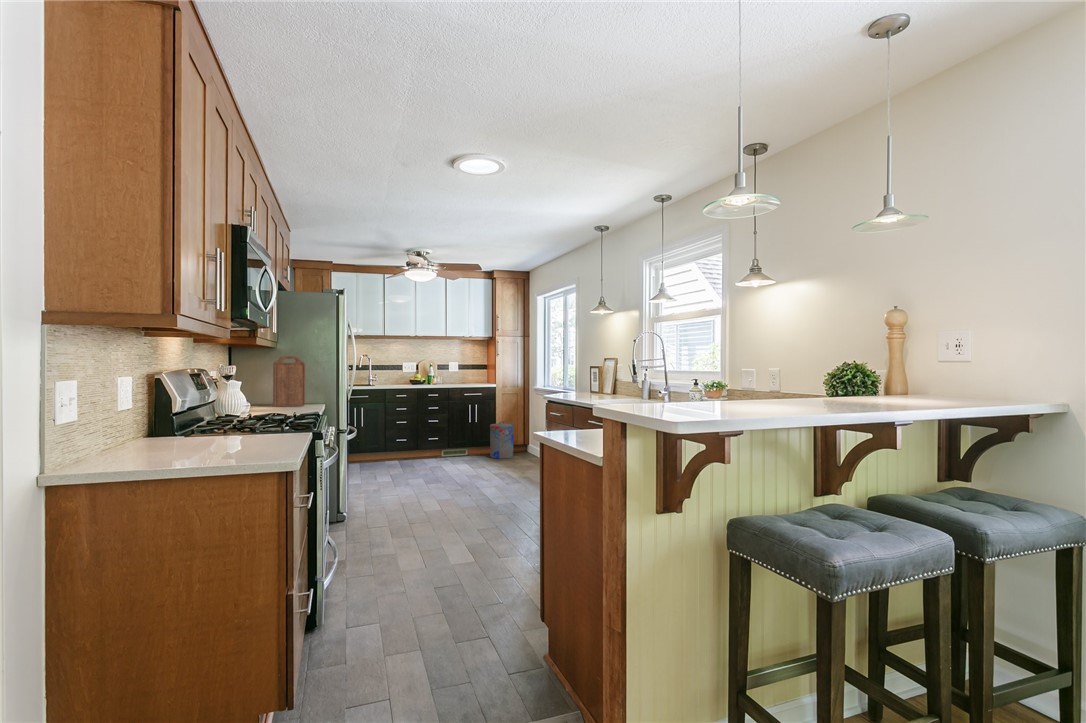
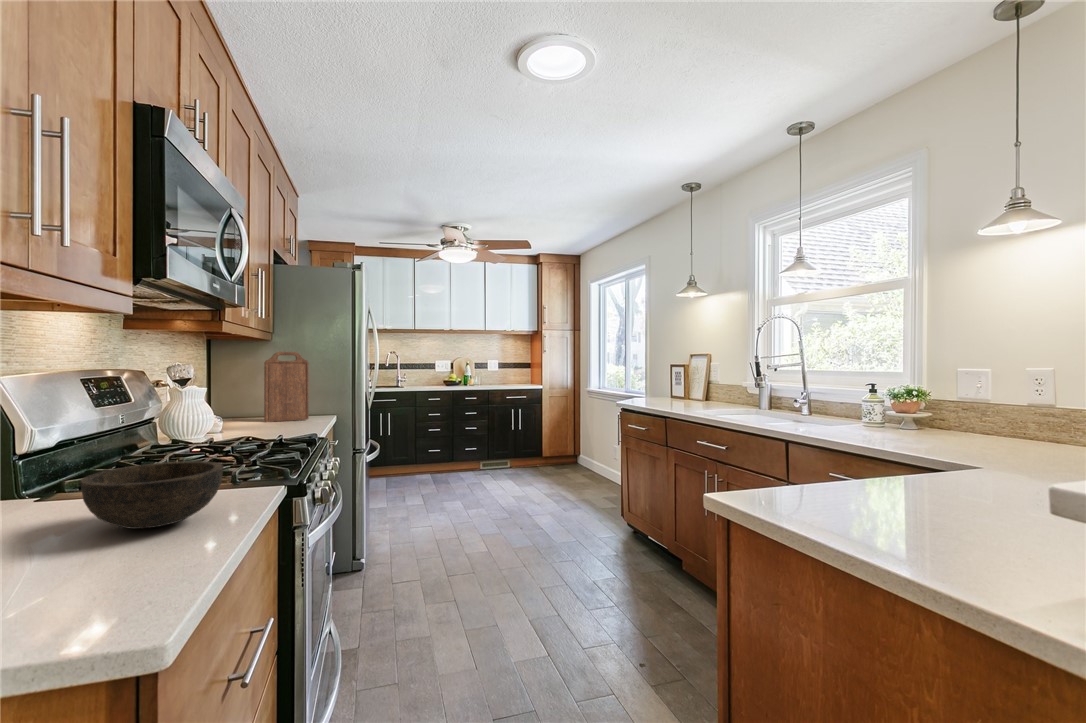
bowl: none [226,413,288,442] -> present [80,461,223,529]
trash can: present [490,421,514,459] -> none [536,427,564,472]

